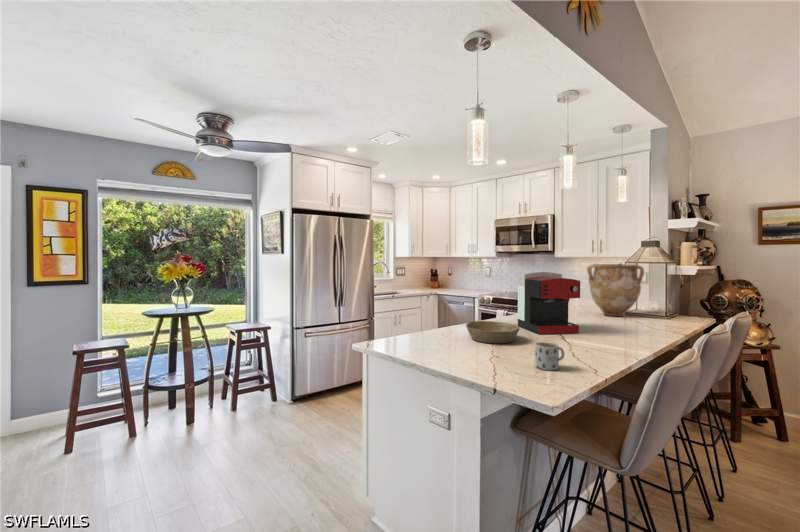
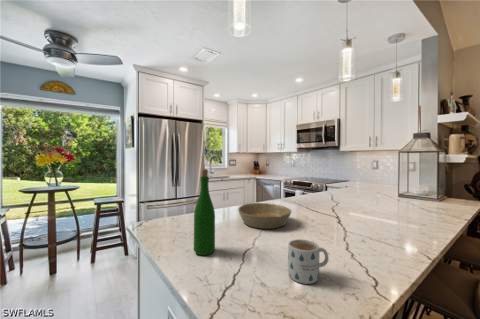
vase: present [587,263,644,316] -> none [365,152,417,198]
coffee maker: present [518,272,580,334] -> none [299,157,357,217]
wine bottle: none [451,289,468,360] -> present [194,169,215,255]

